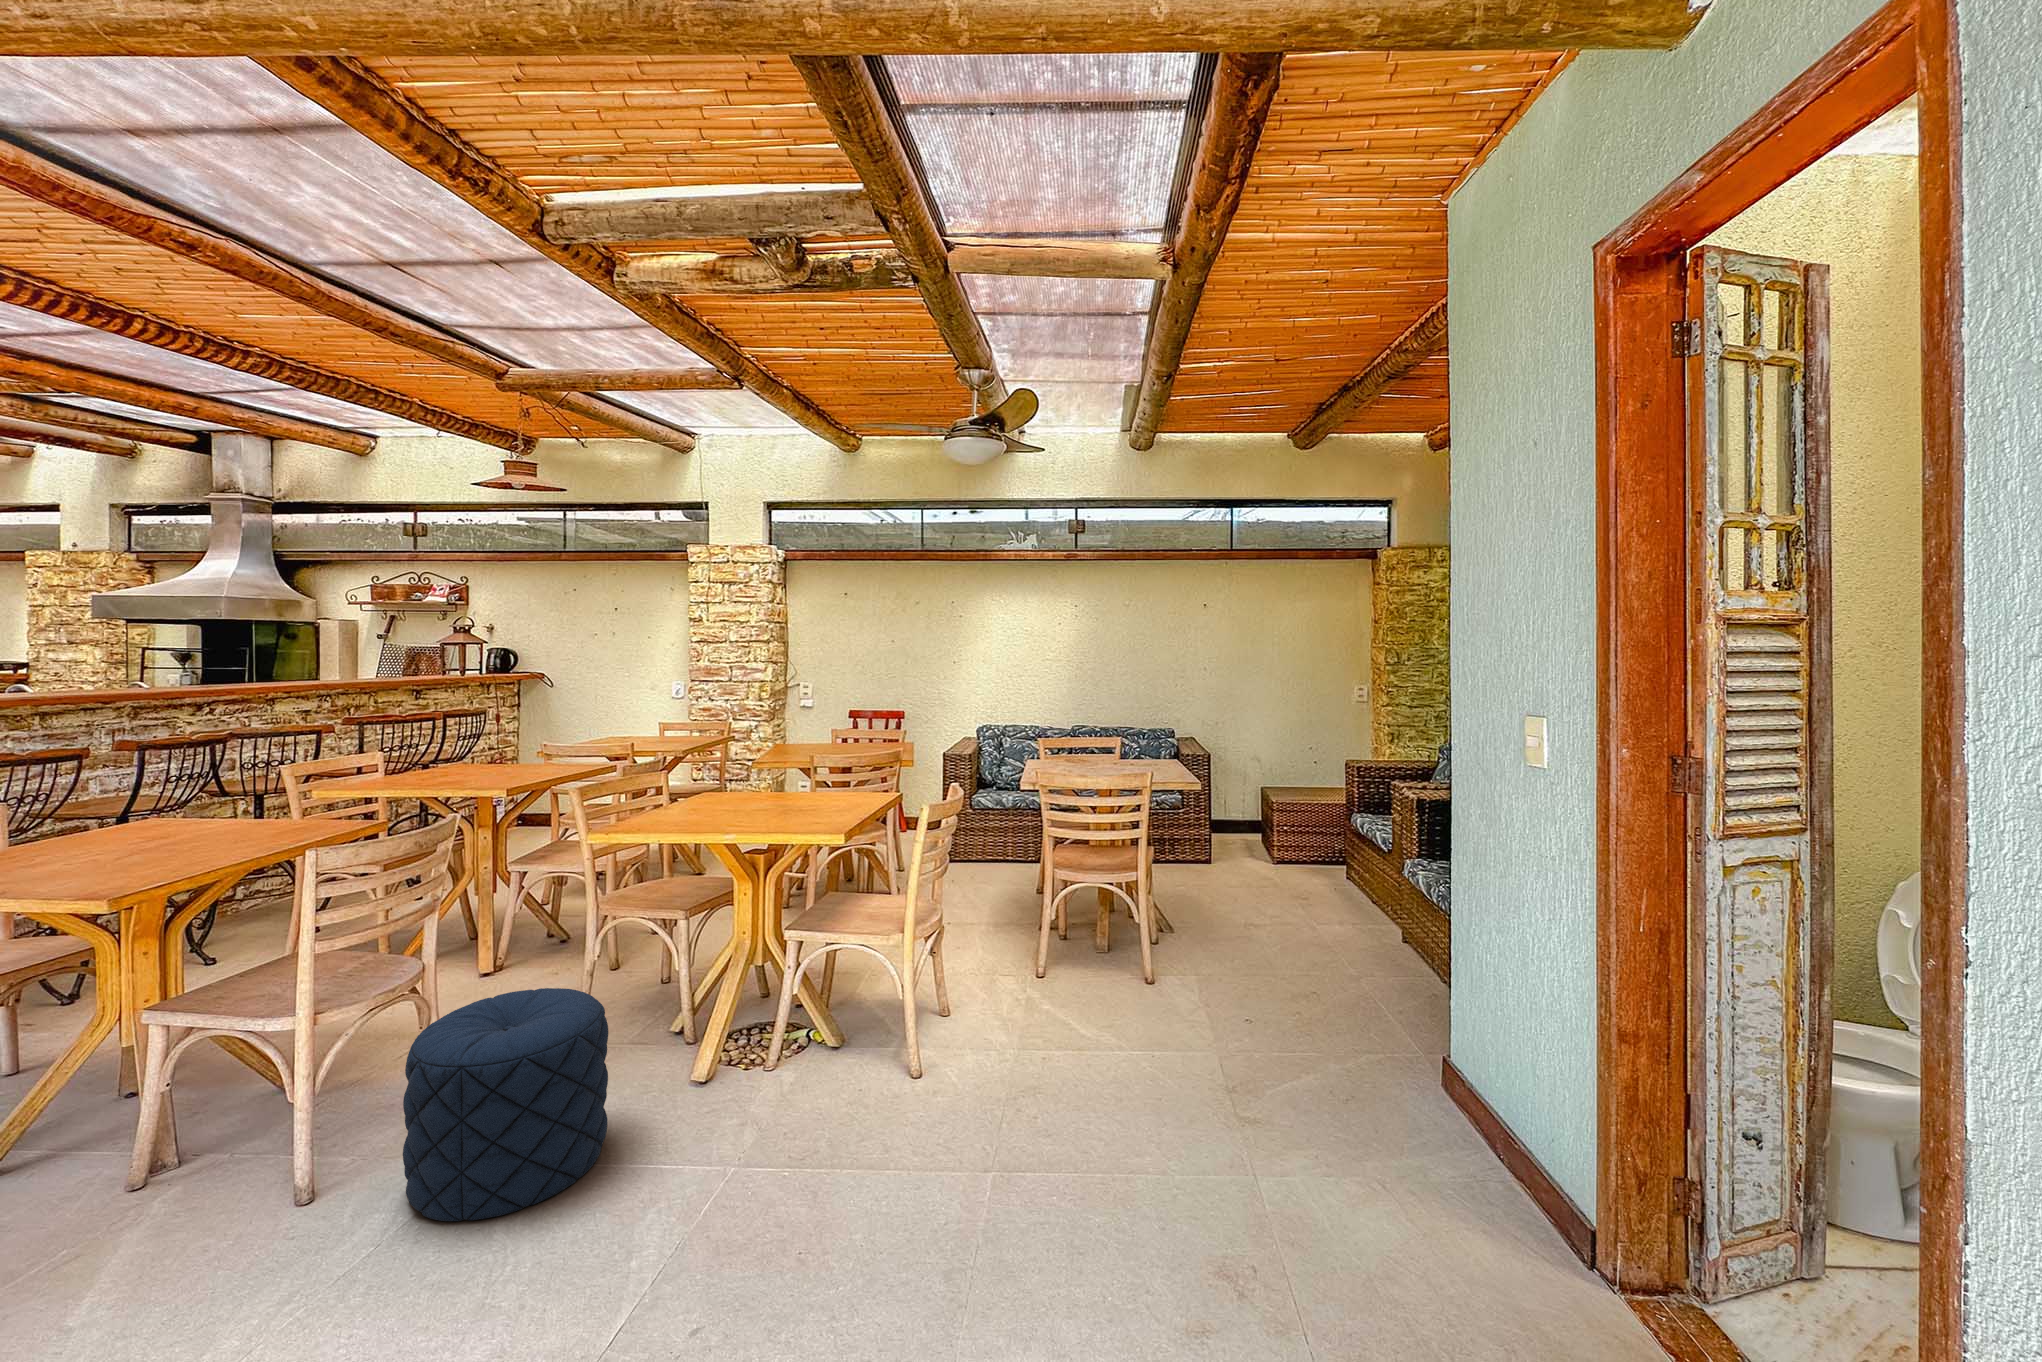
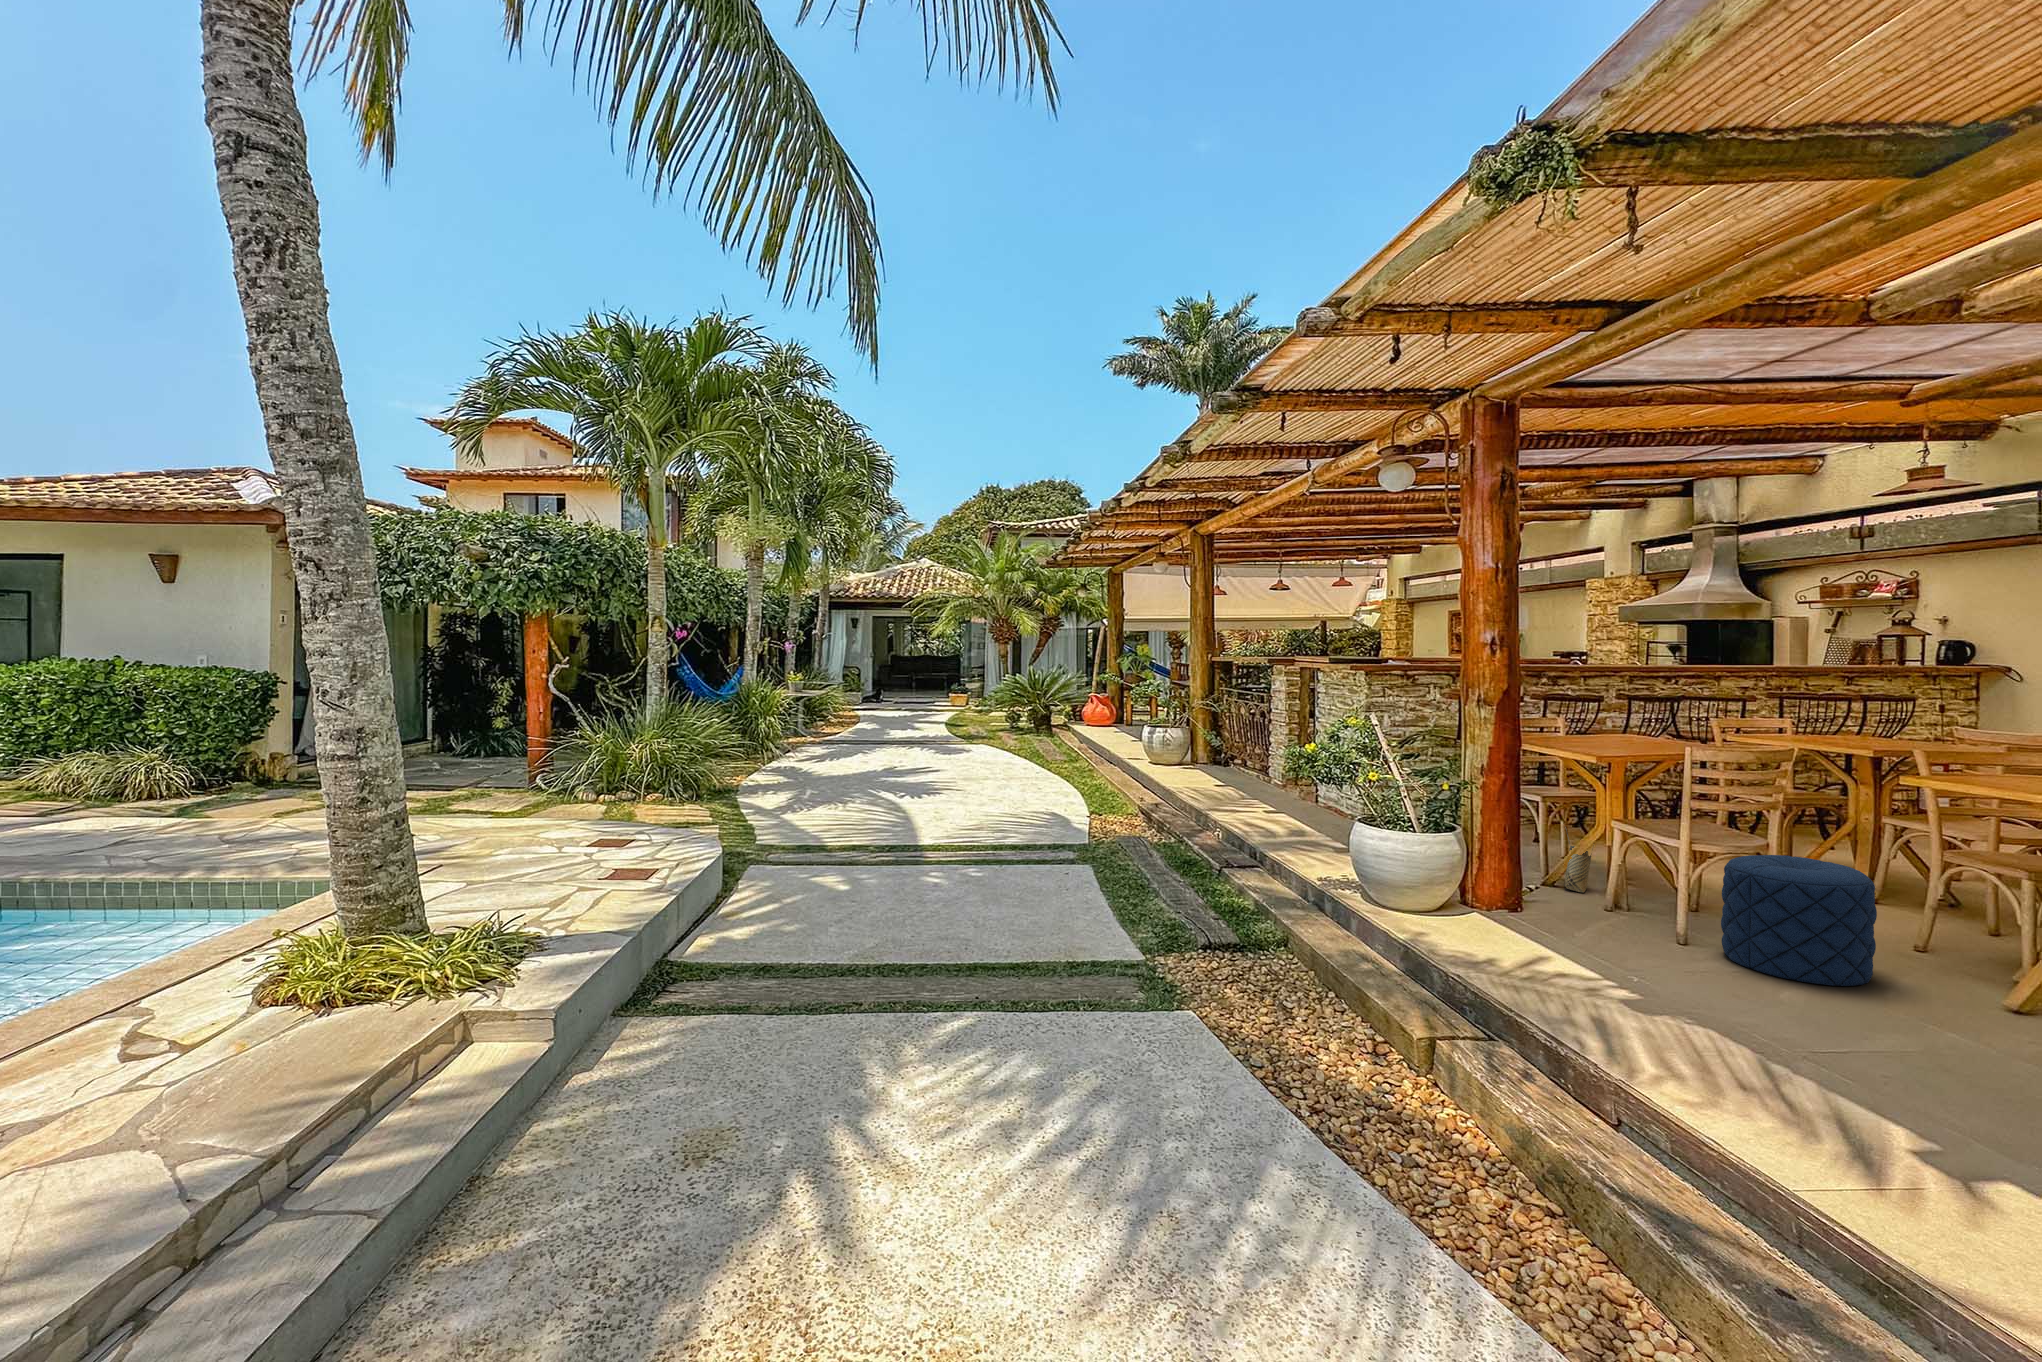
woven basket: none [38,1044,119,1191] -> present [1565,827,1594,893]

